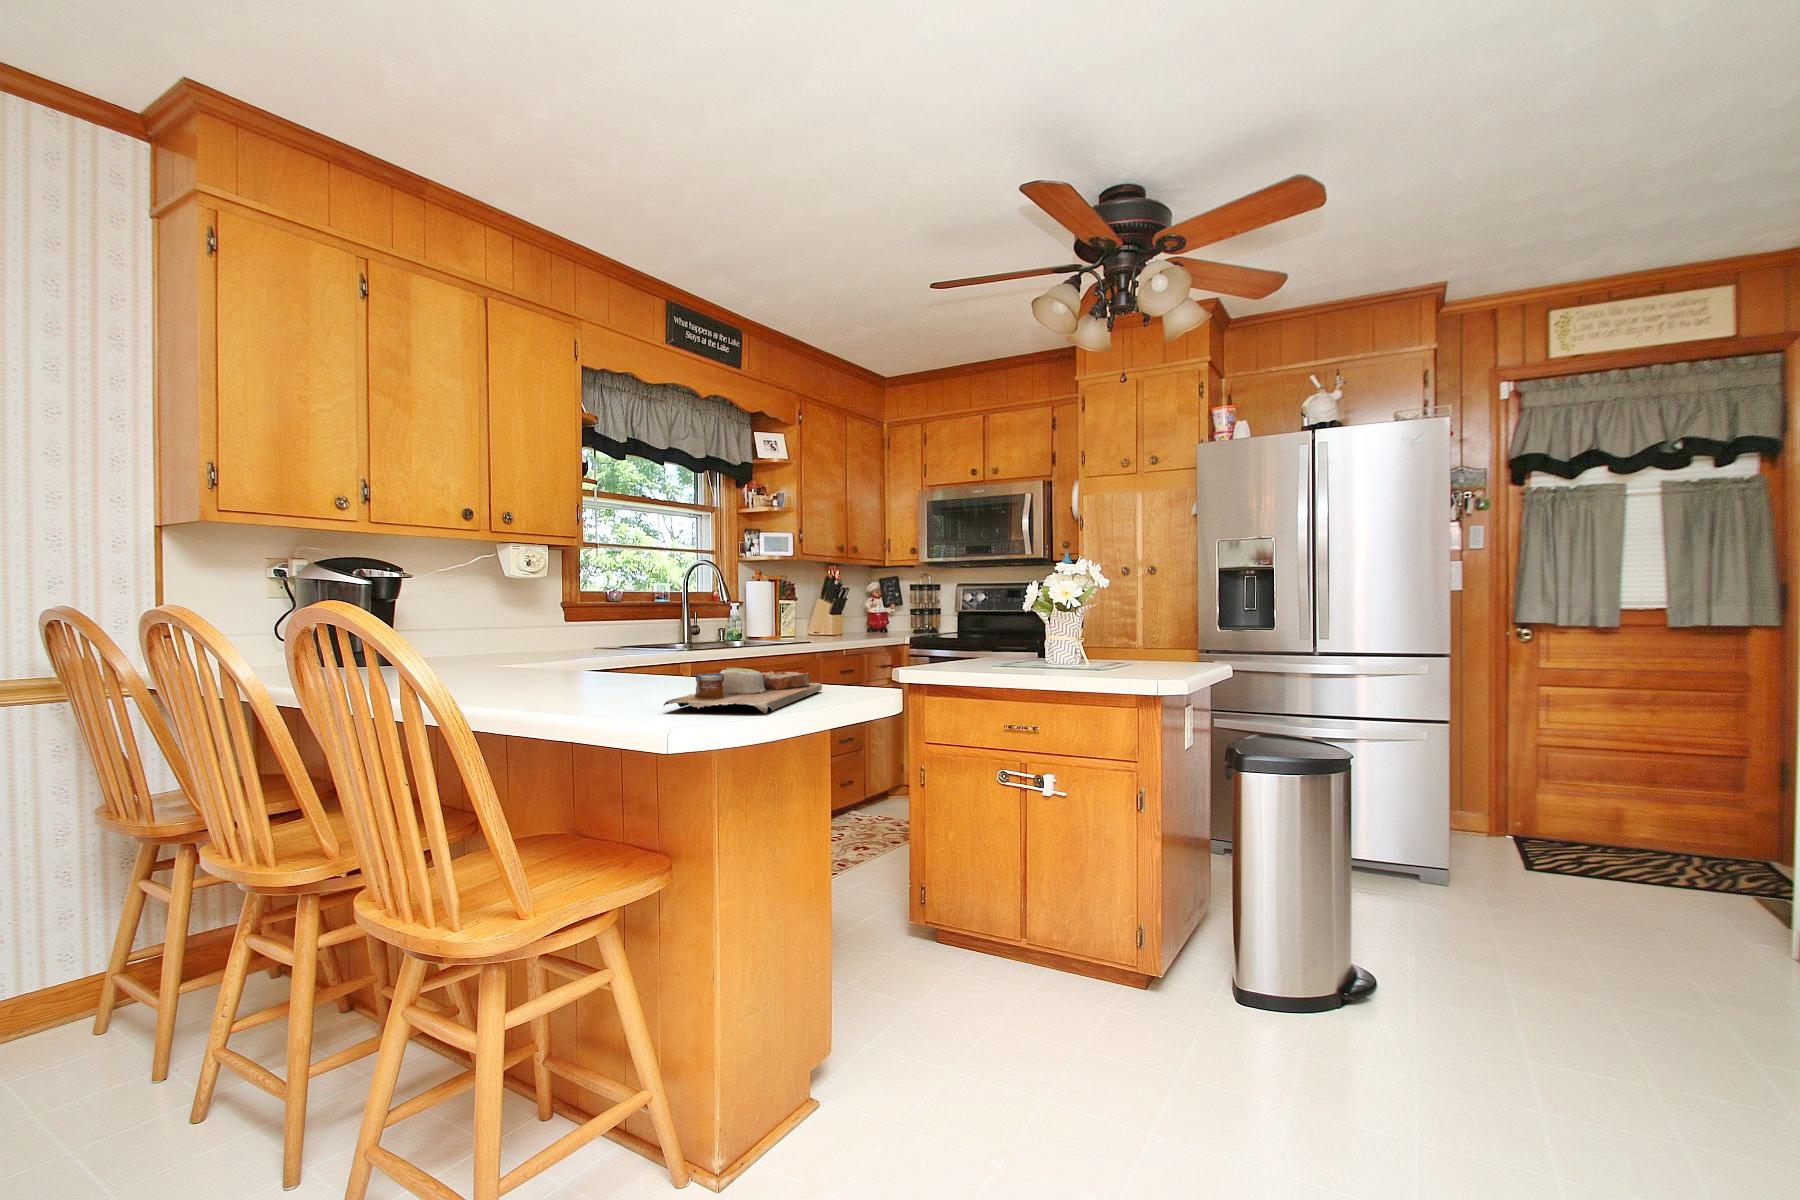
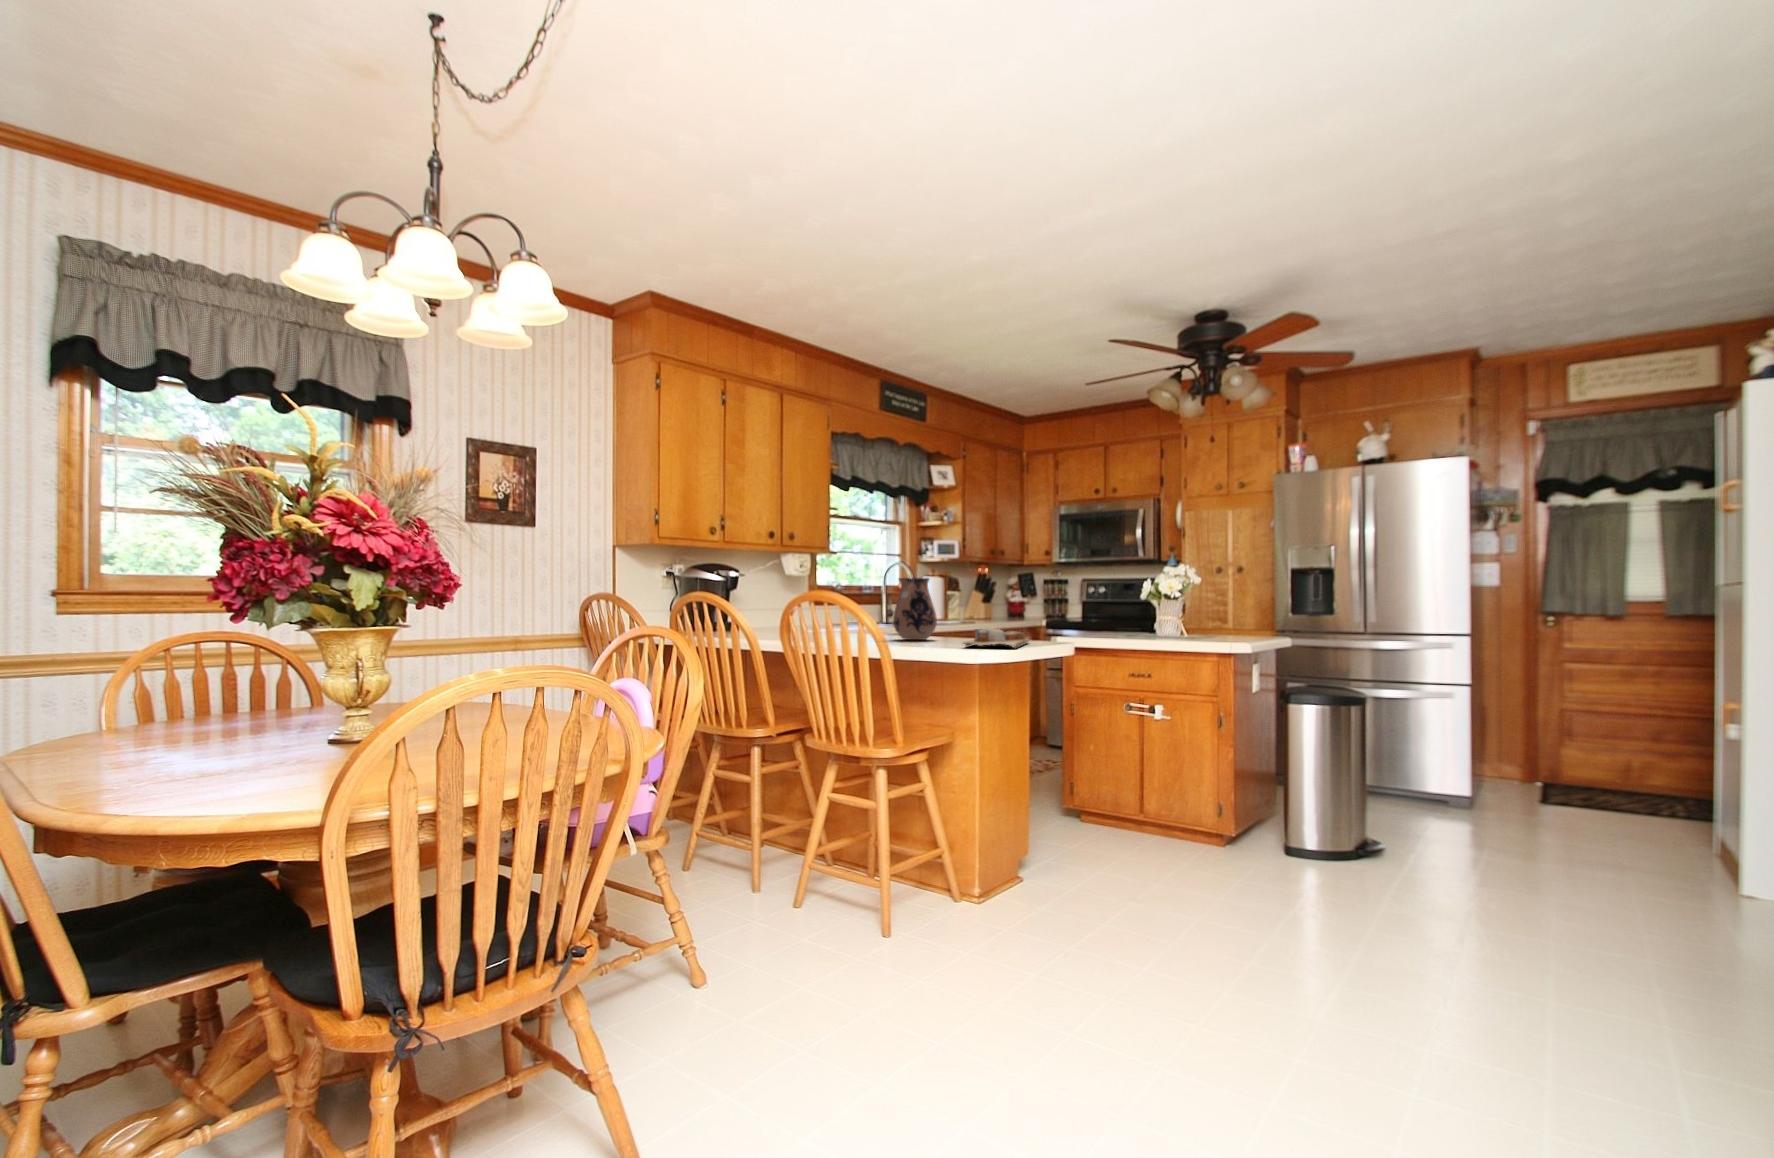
ceramic pitcher: none [588,576,669,687] -> present [893,578,937,640]

